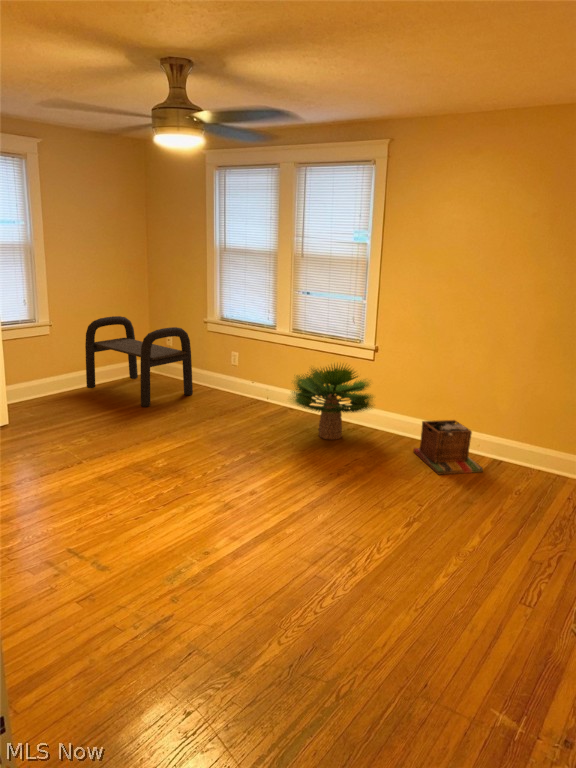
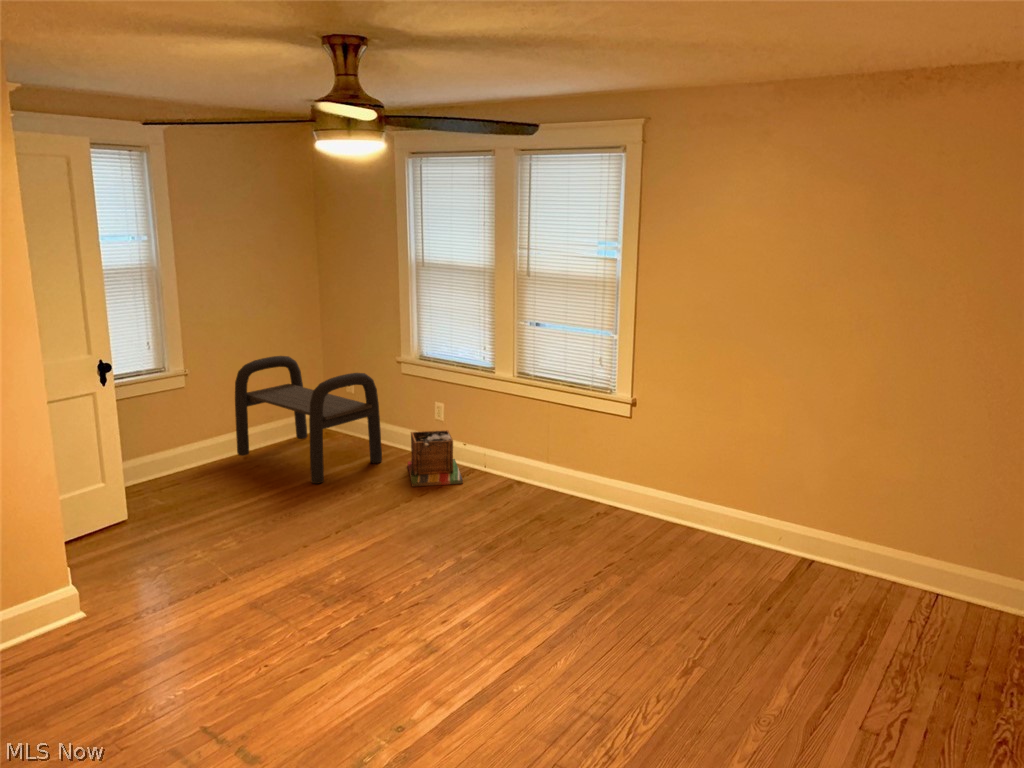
potted plant: present [291,364,373,439] -> none [510,421,636,531]
laundry basket: present [414,420,483,475] -> present [408,430,463,487]

